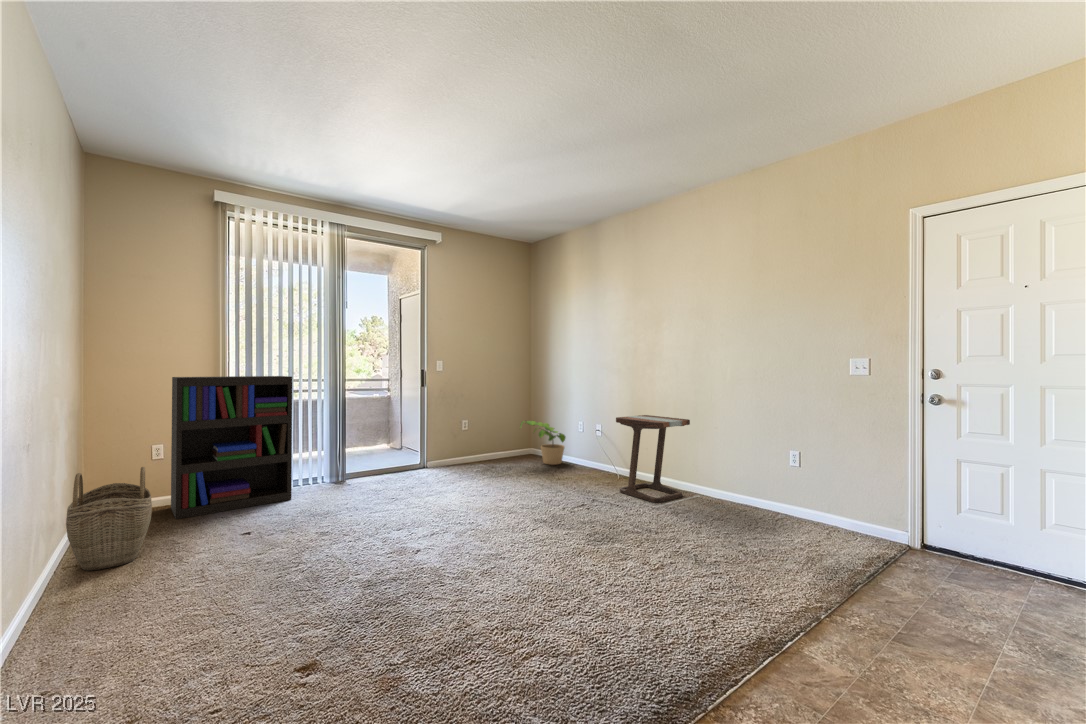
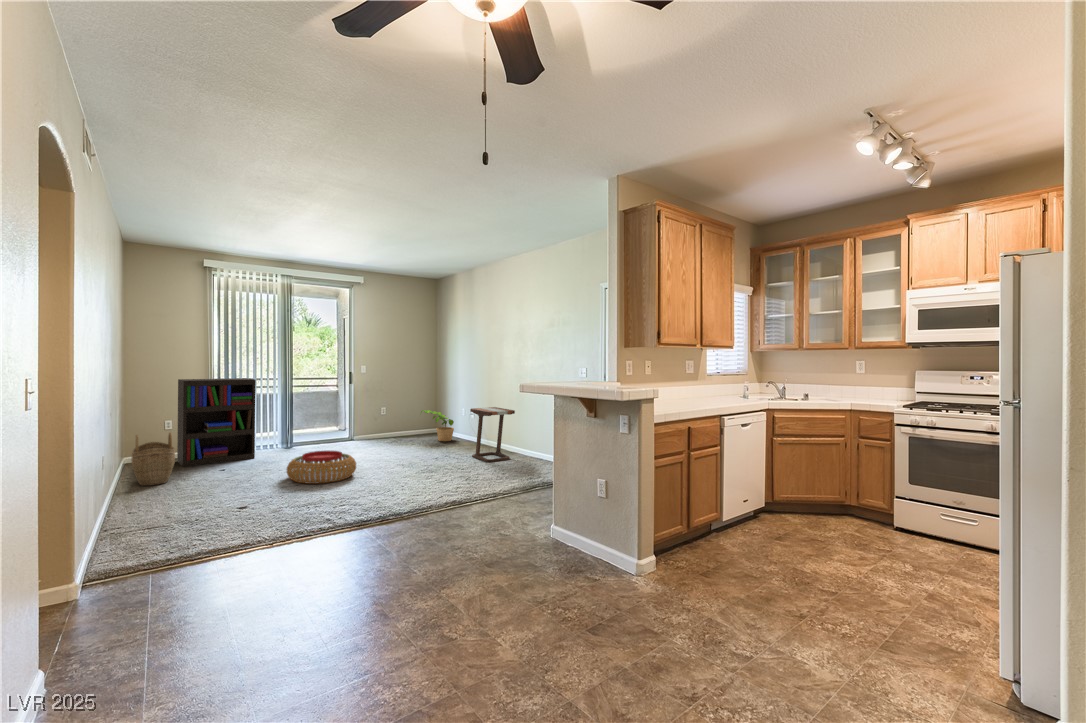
pouf: none [348,492,466,560] -> present [287,451,356,484]

